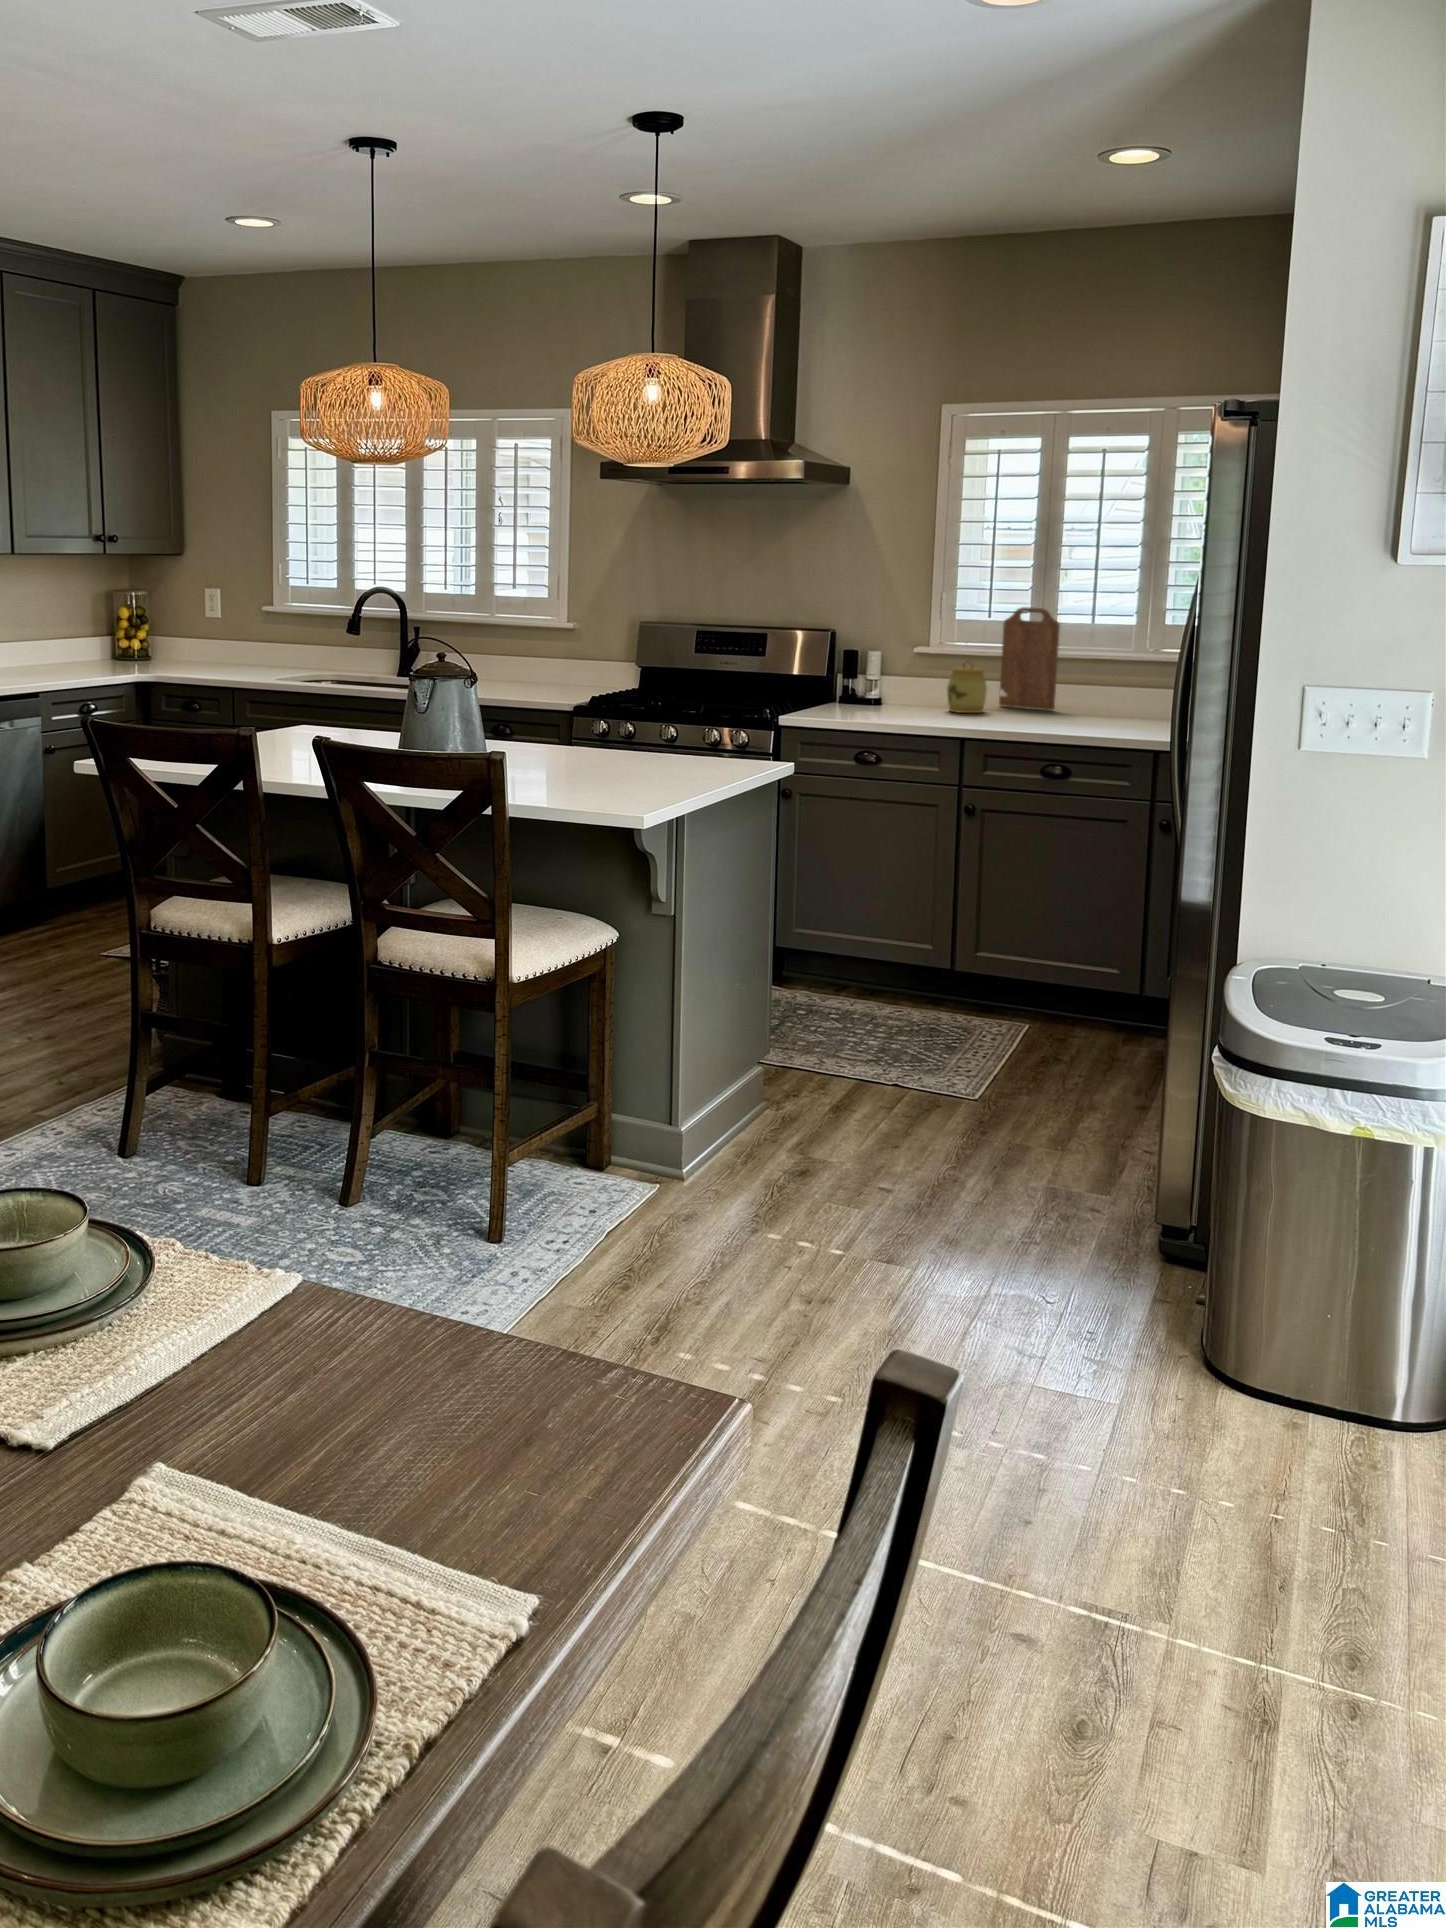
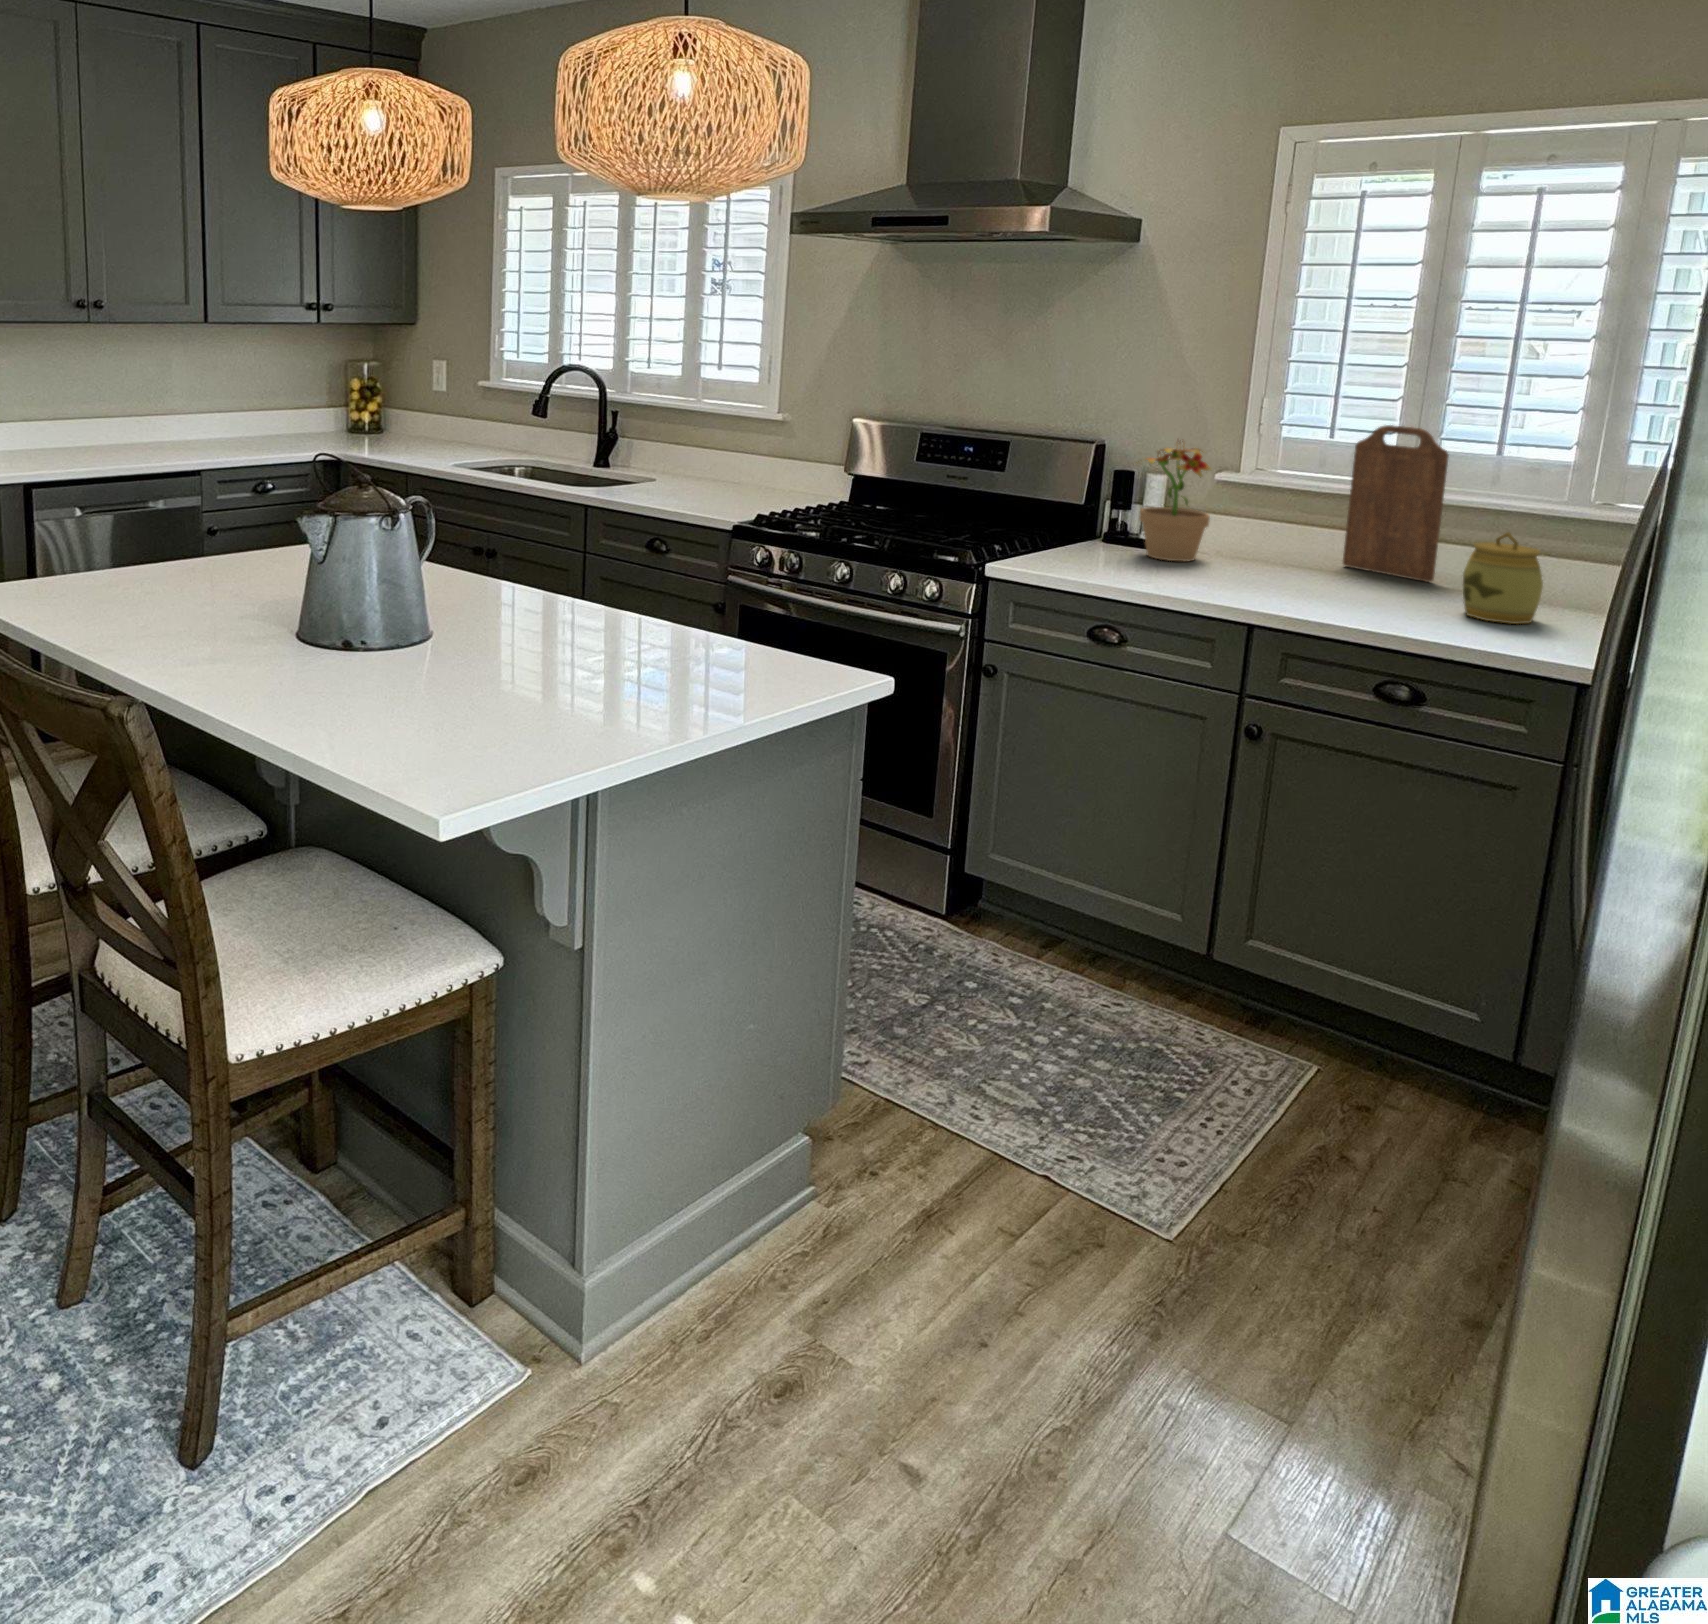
potted plant: none [869,622,918,709] -> present [1139,448,1211,561]
jar: present [947,660,987,713] -> present [1463,532,1543,624]

